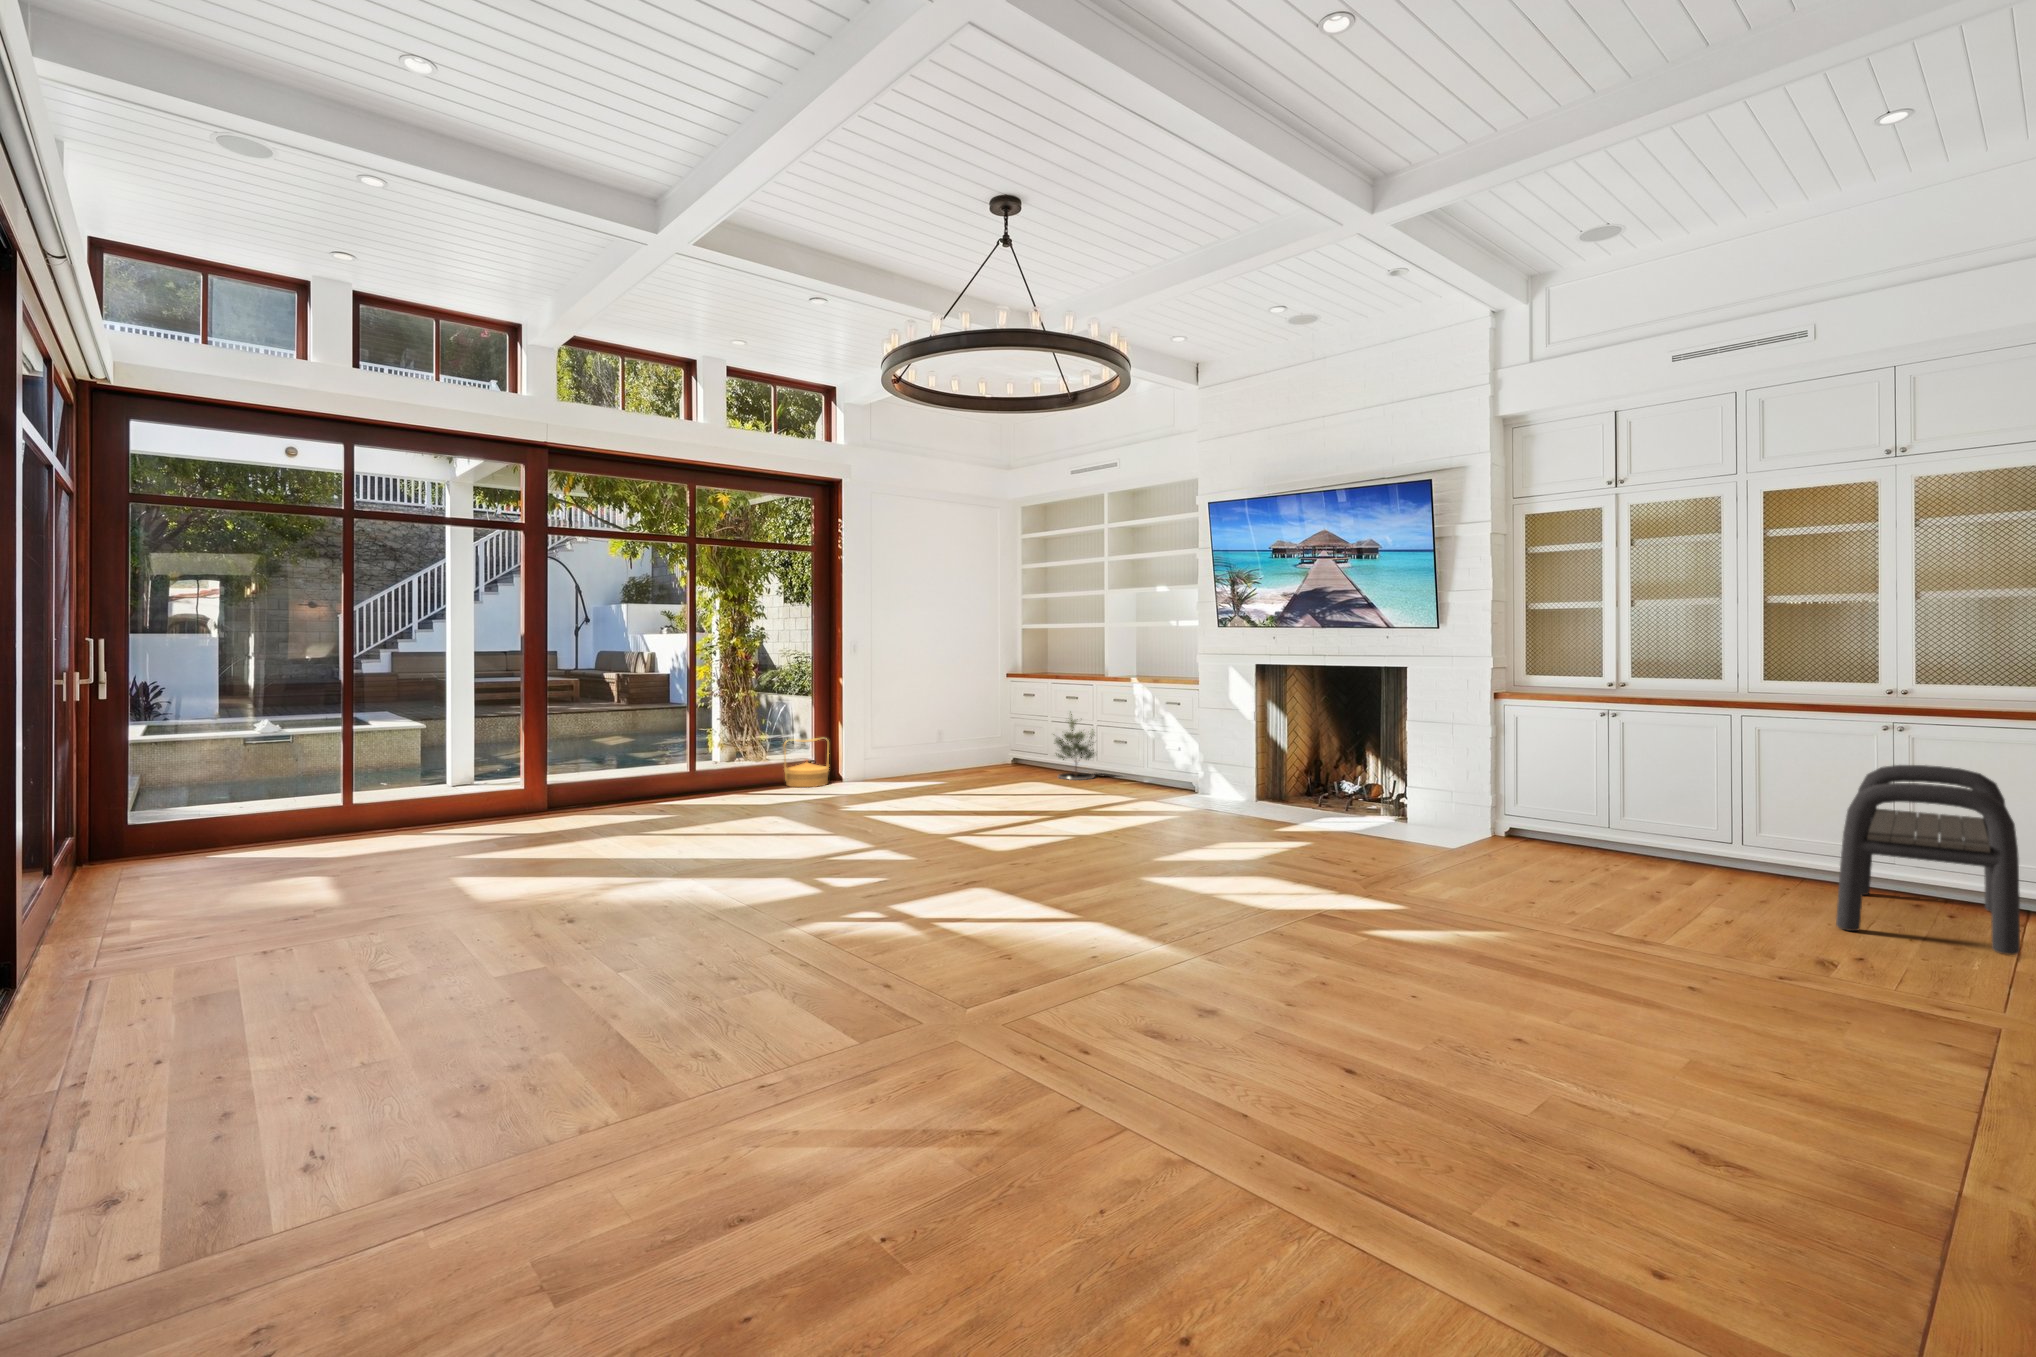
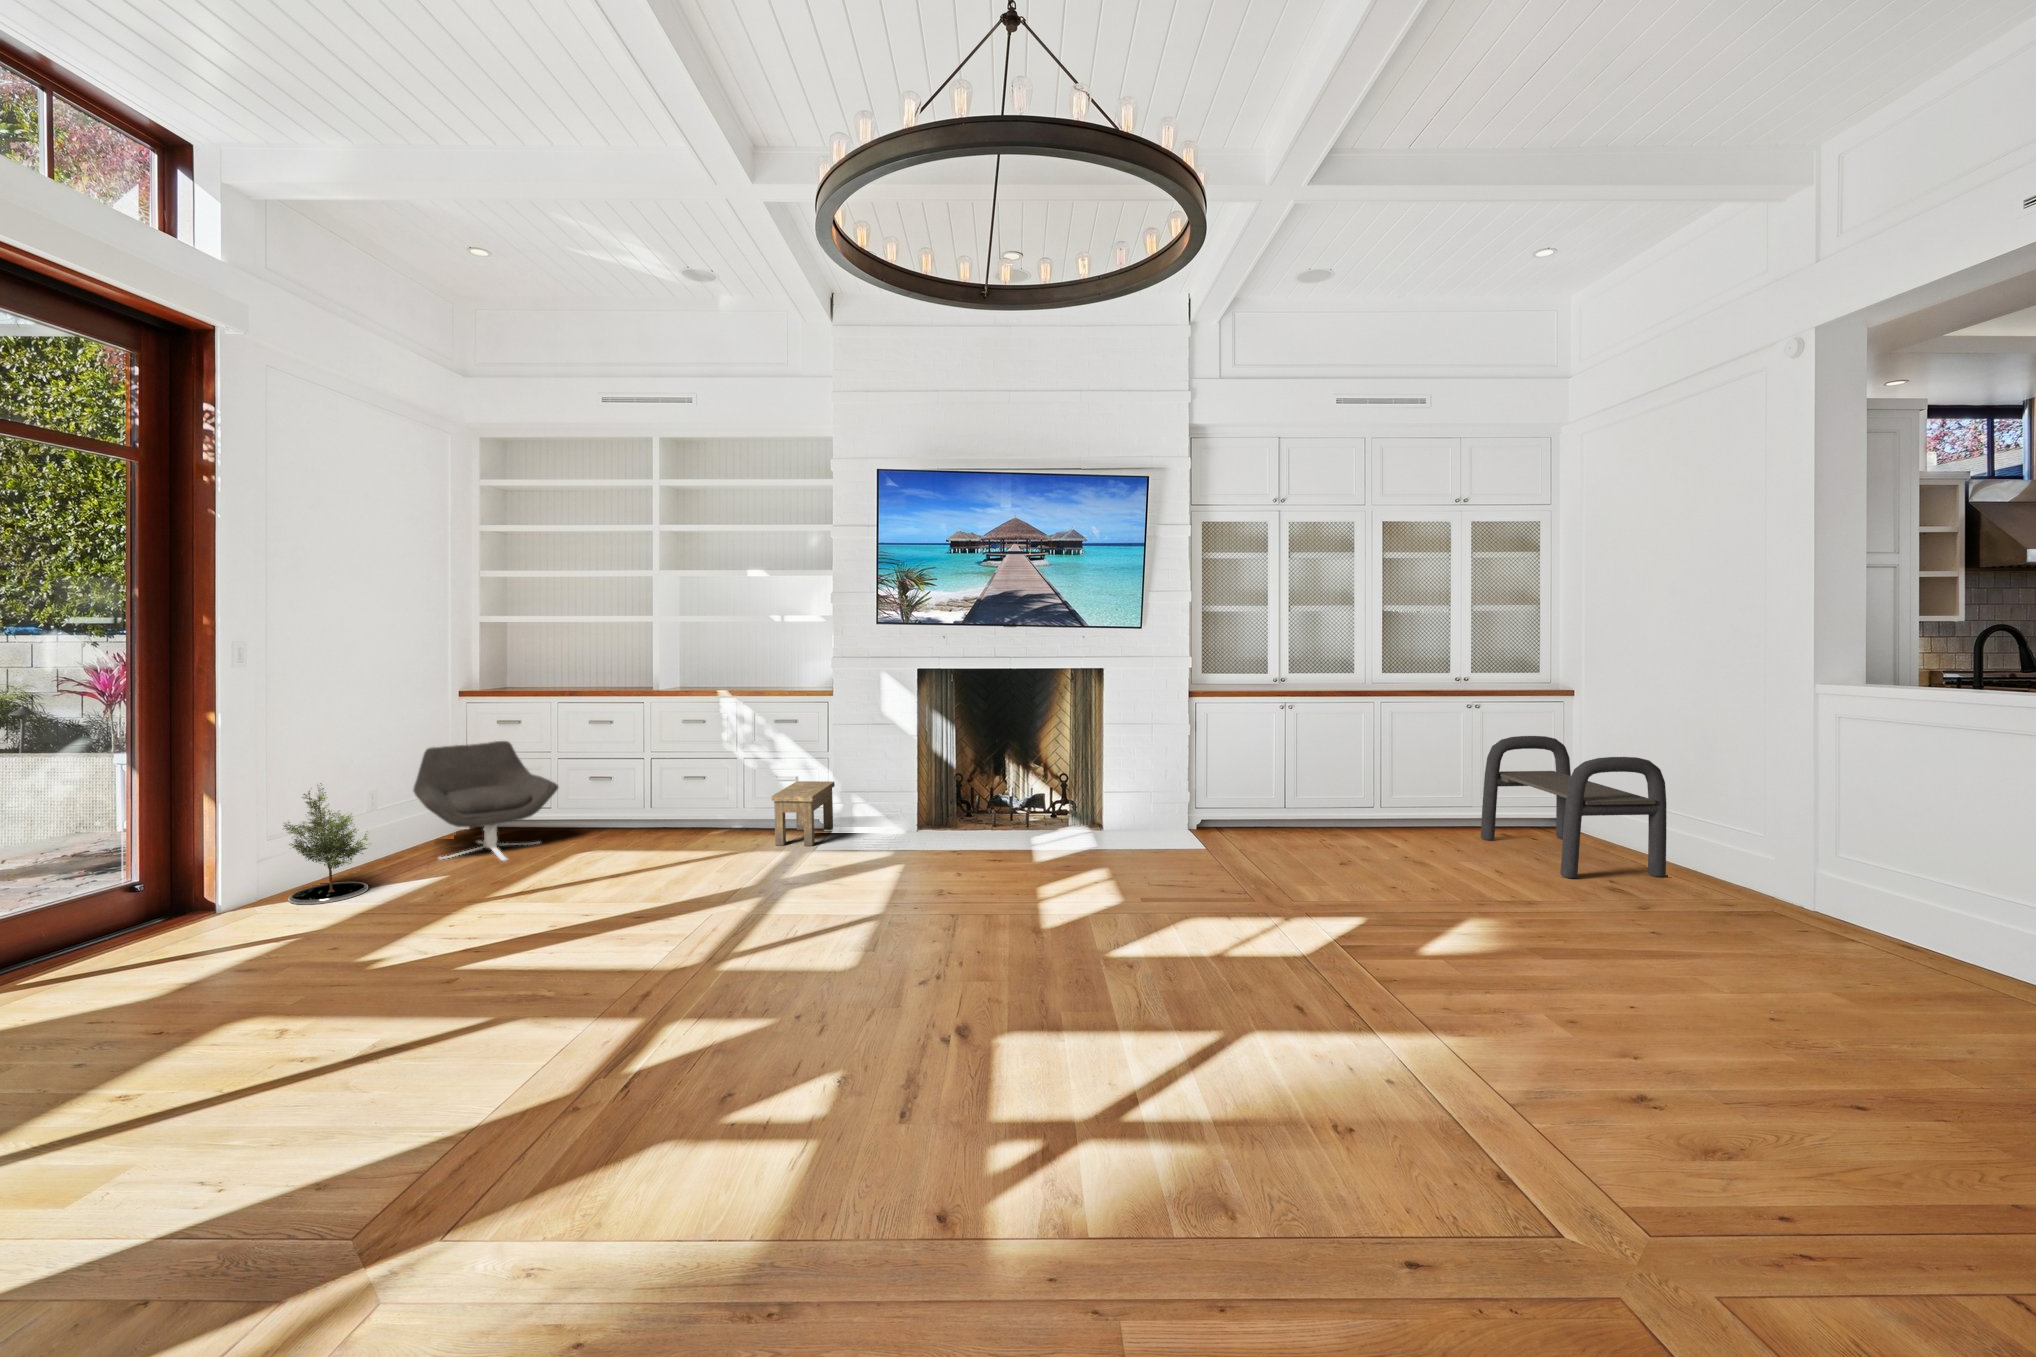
lounge chair: none [934,705,1015,781] -> present [413,741,558,861]
potted tree: present [1053,712,1094,780] -> present [283,783,371,904]
woven basket: present [783,738,829,787] -> none [125,837,233,941]
side table: none [1130,752,1195,799] -> present [772,781,835,846]

